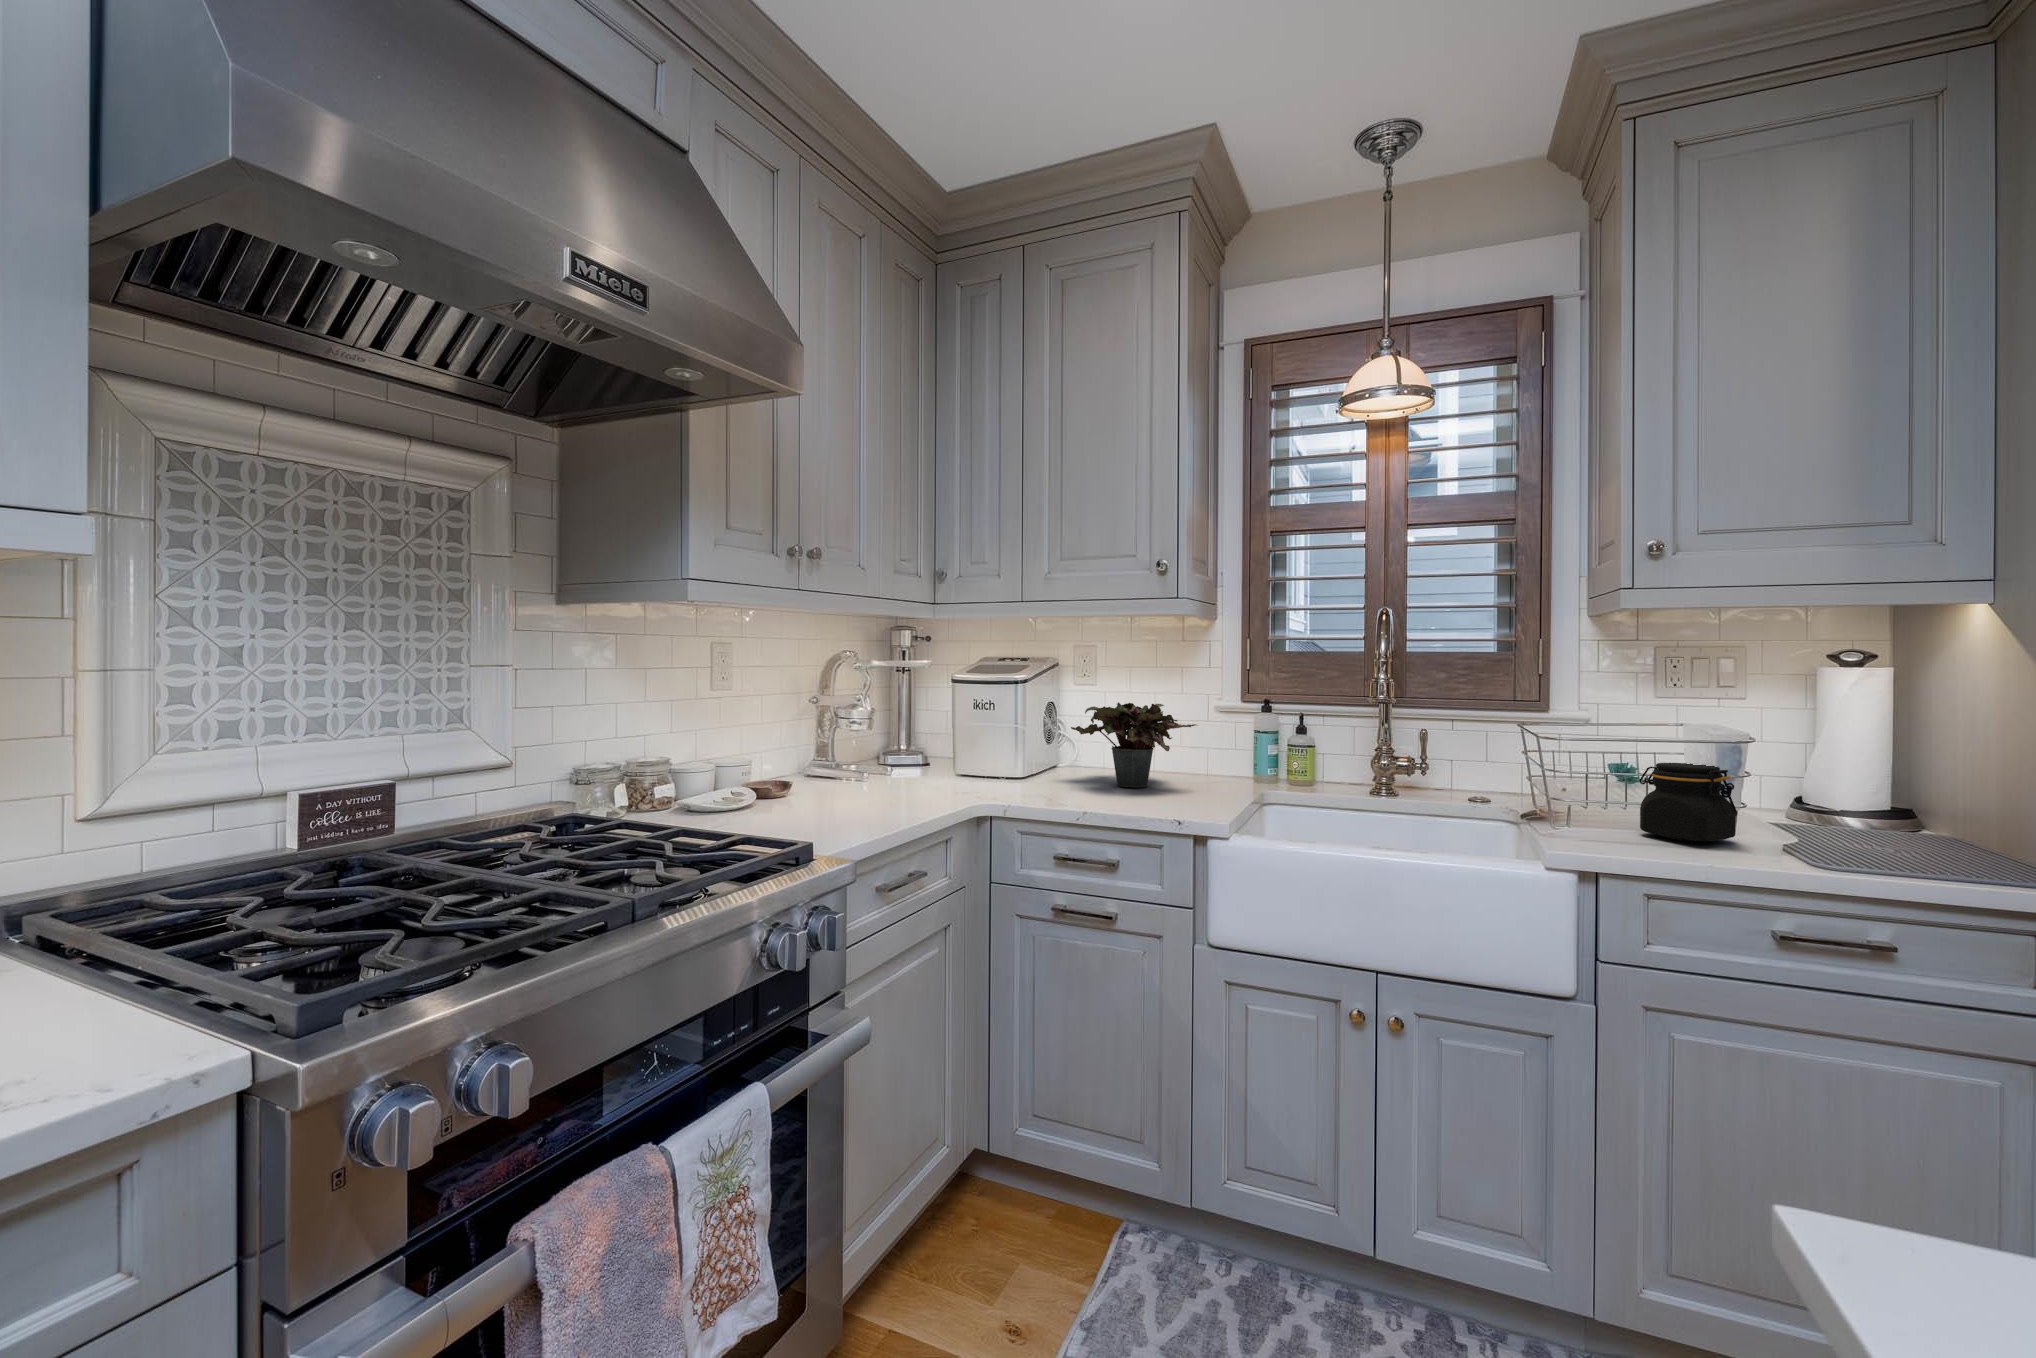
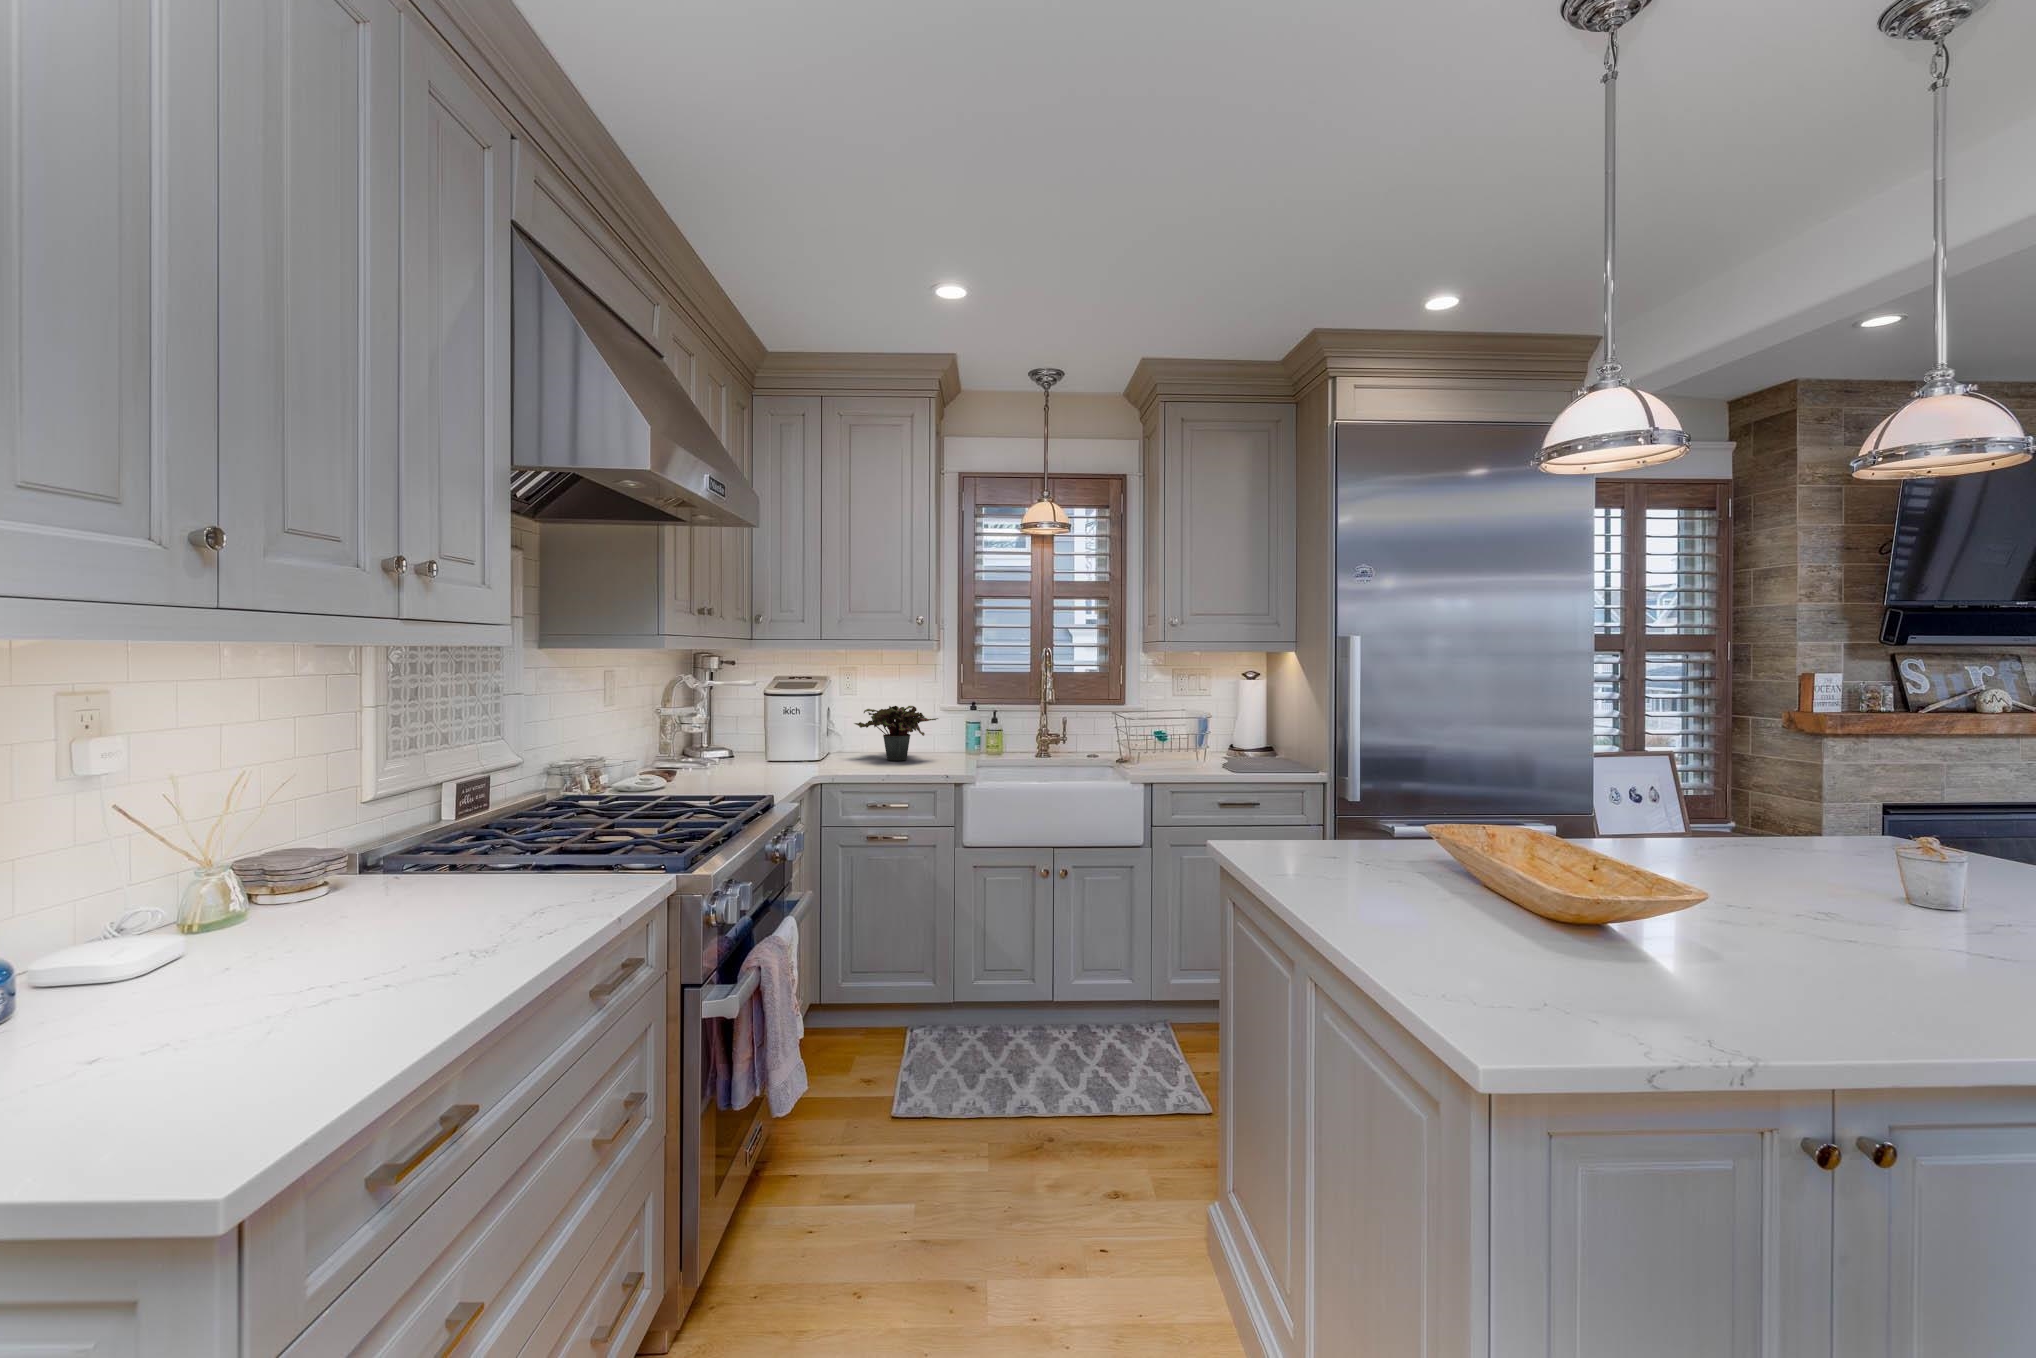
jar: present [1639,763,1737,842] -> none [1168,729,1207,767]

